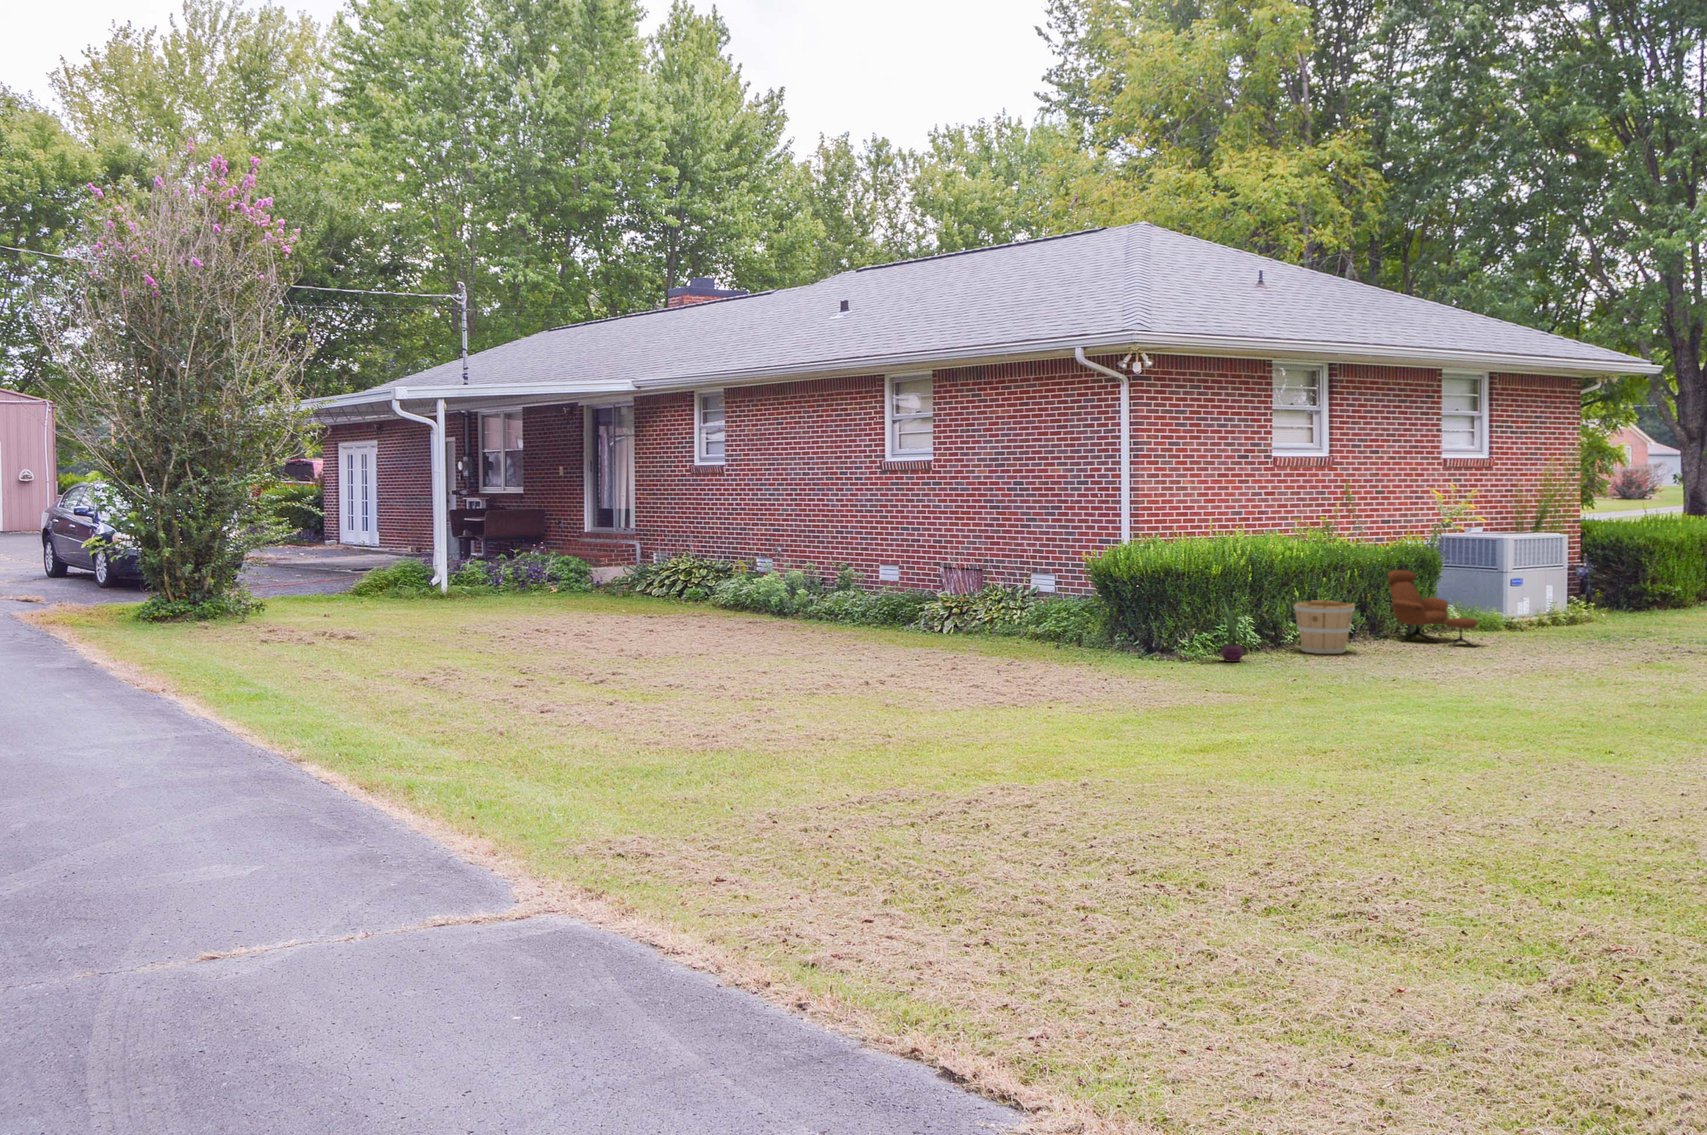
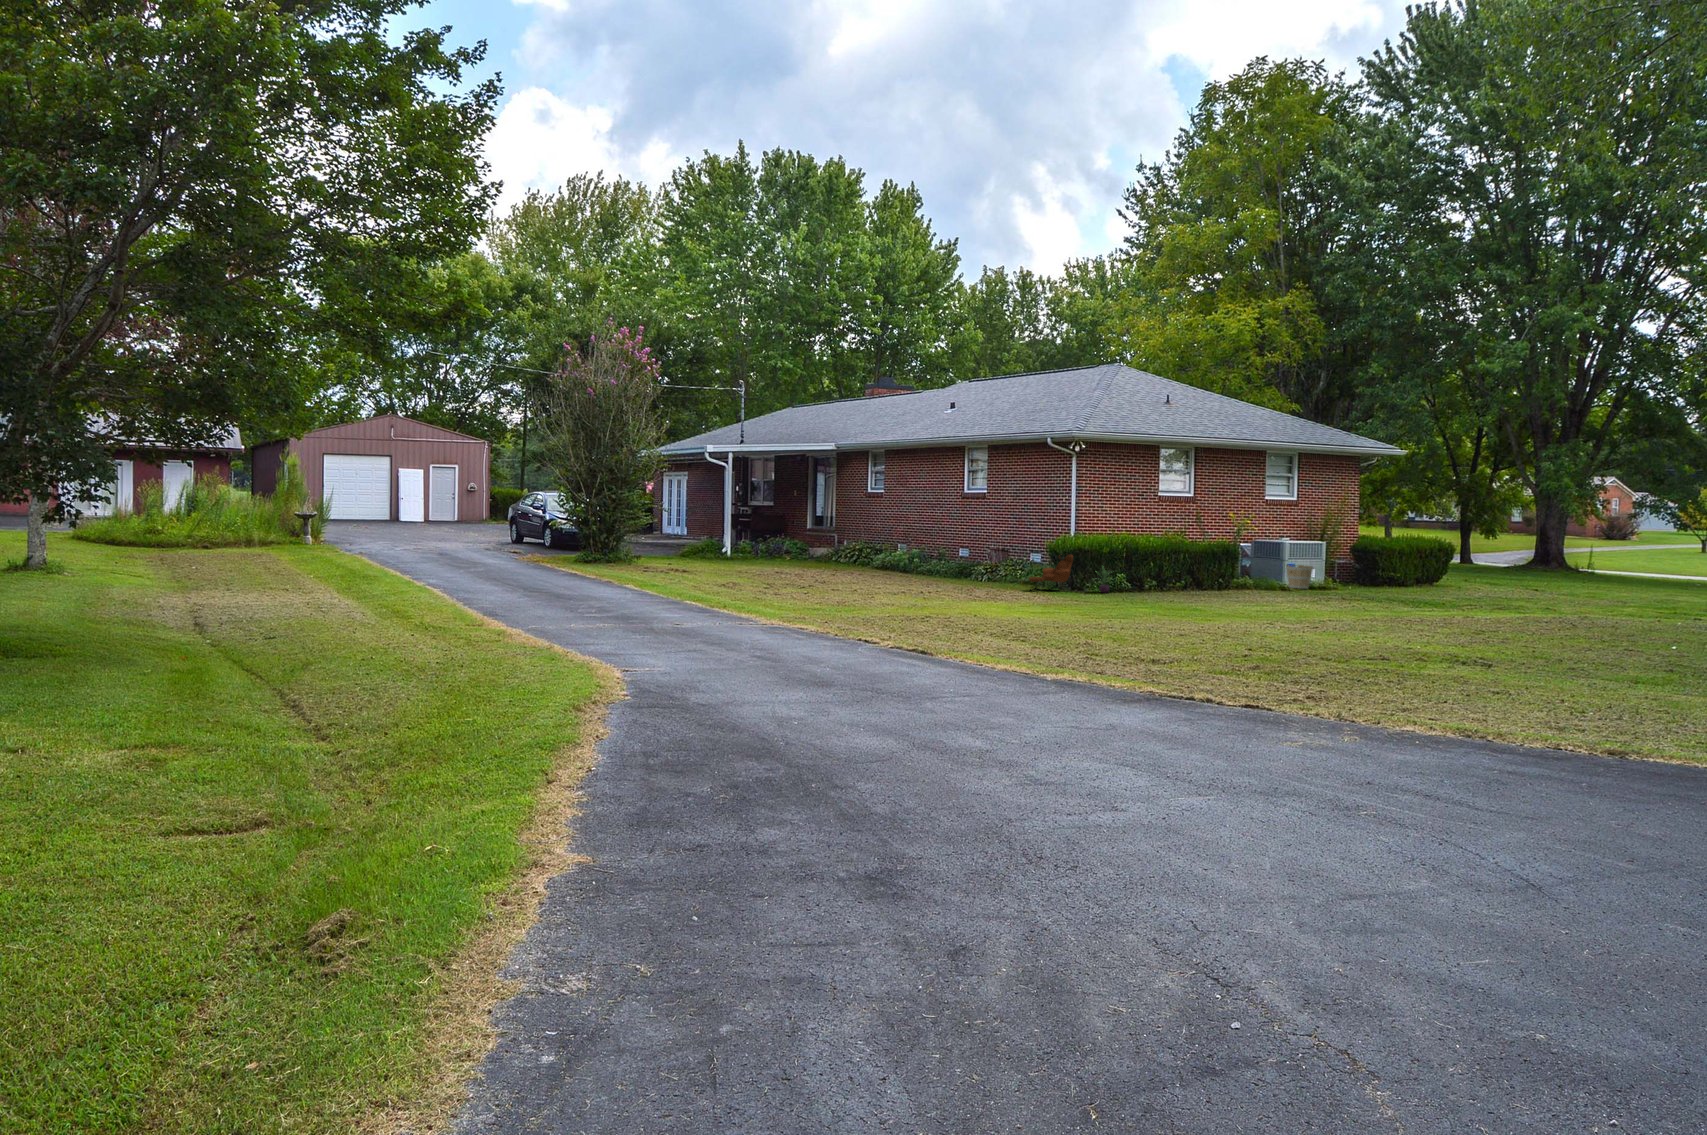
lounge chair: present [1388,570,1478,646] -> present [1029,555,1073,590]
wooden bucket: present [1294,600,1355,654] -> present [1286,565,1313,589]

